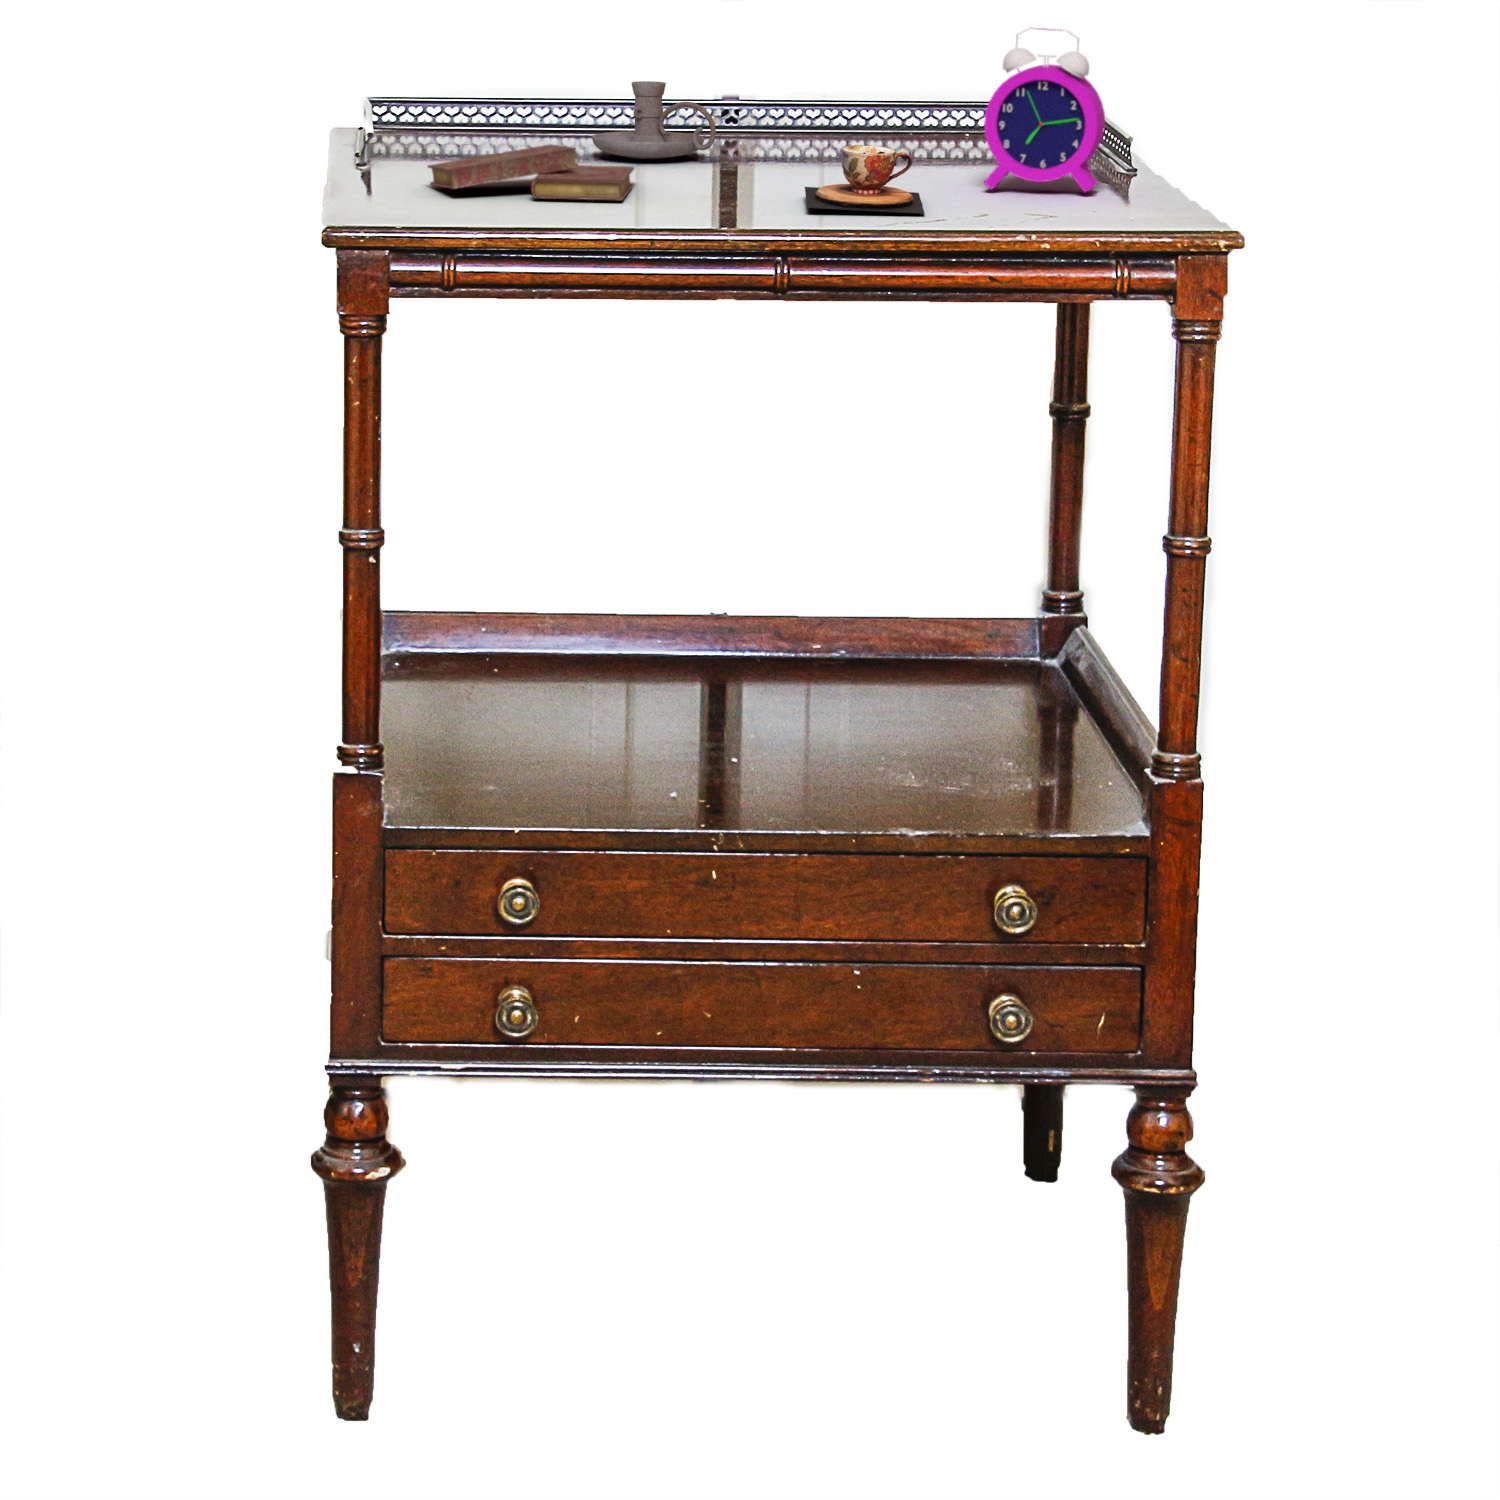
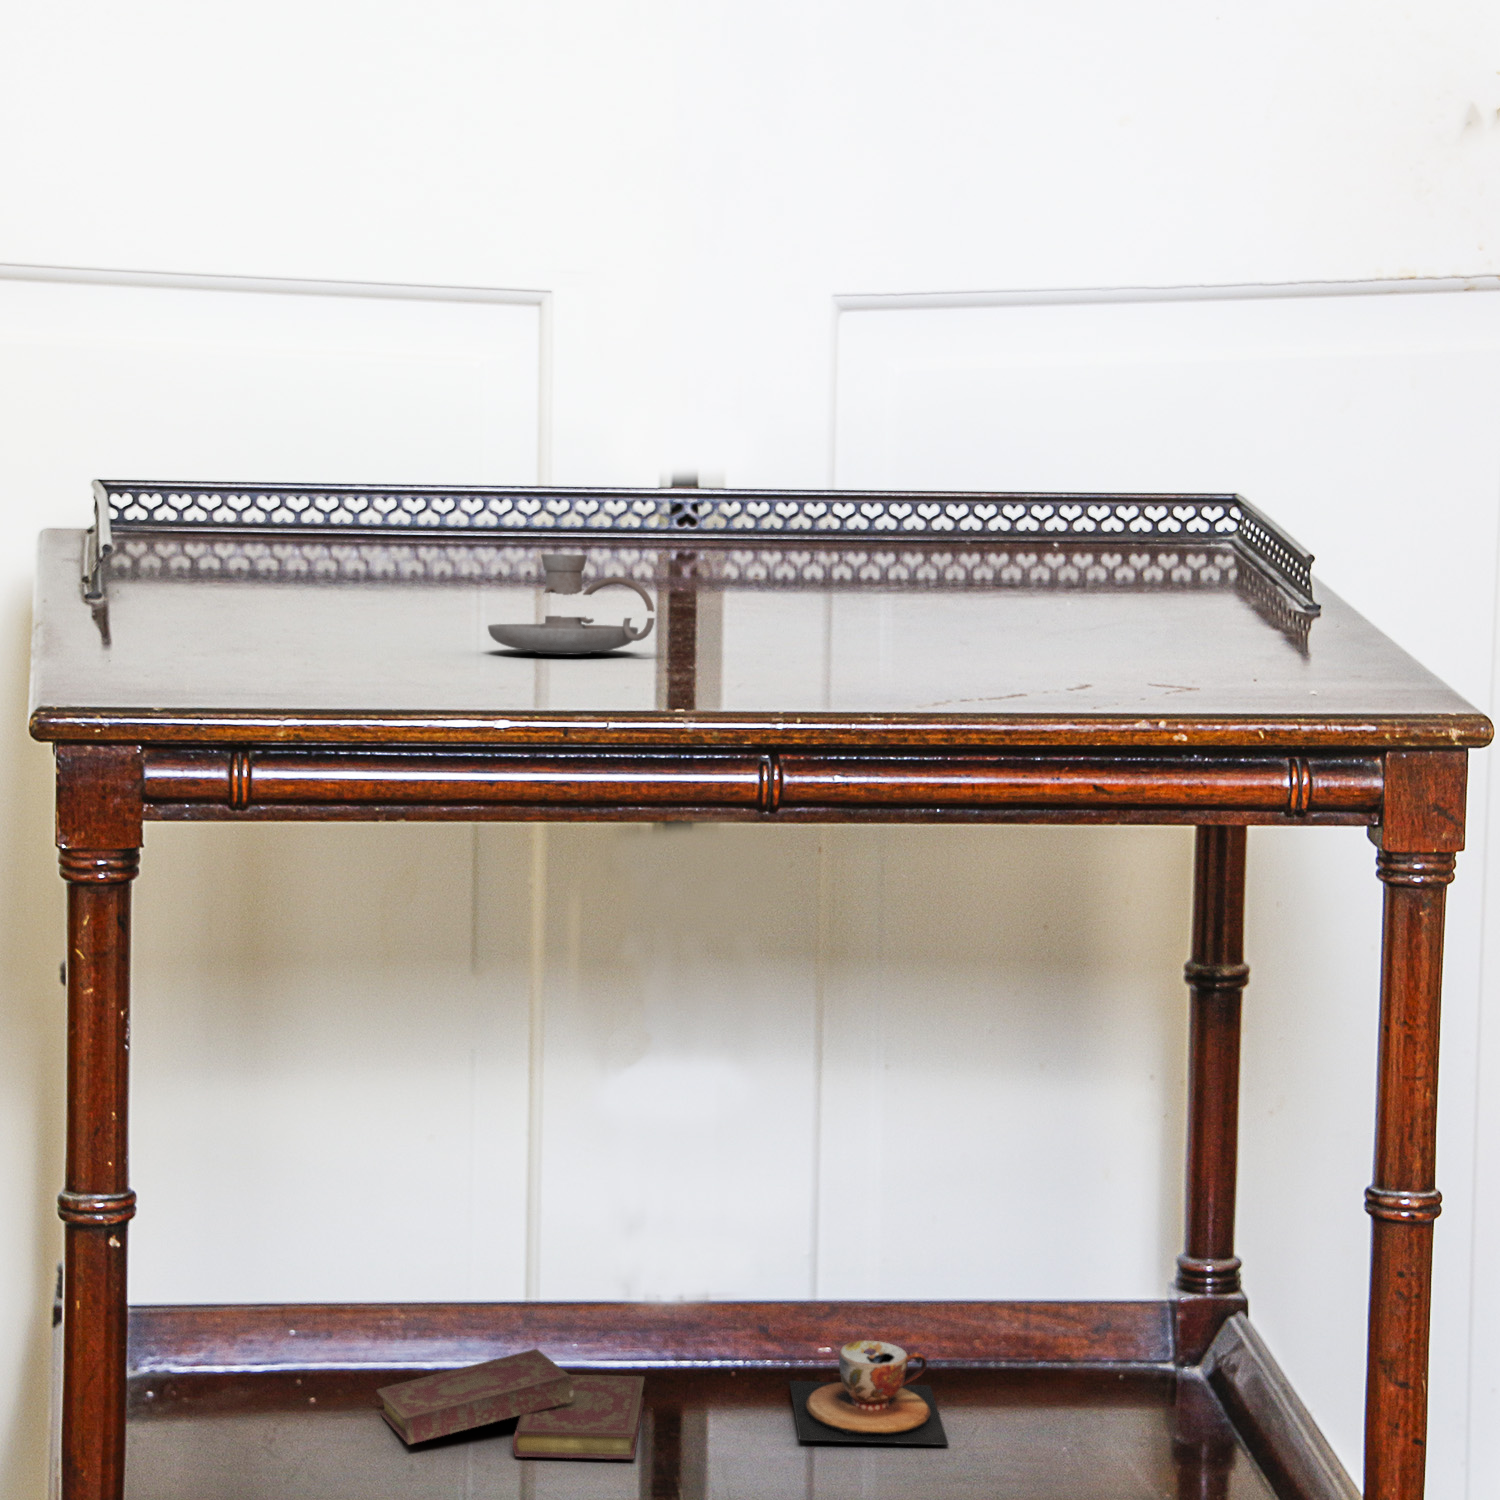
alarm clock: present [984,28,1105,192] -> none [1038,450,1205,682]
book: present [428,144,634,200] -> present [376,1349,645,1459]
teacup: present [805,145,924,214] -> present [790,1340,948,1445]

